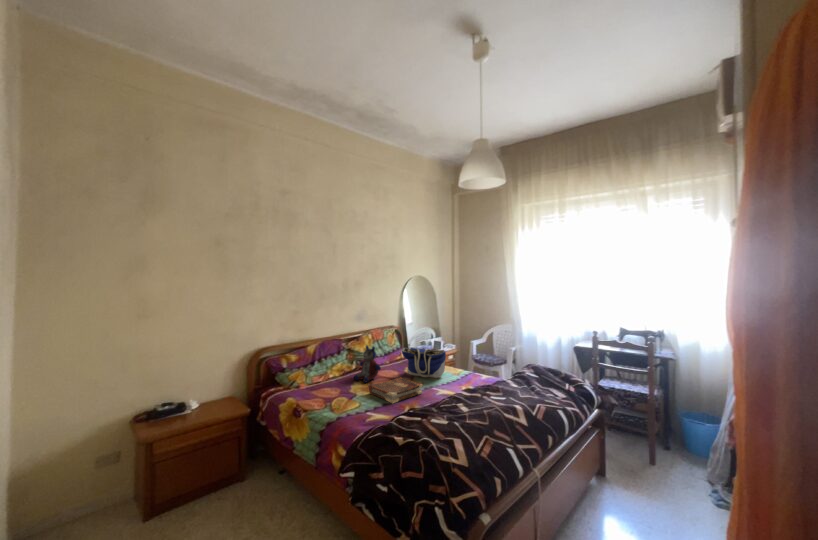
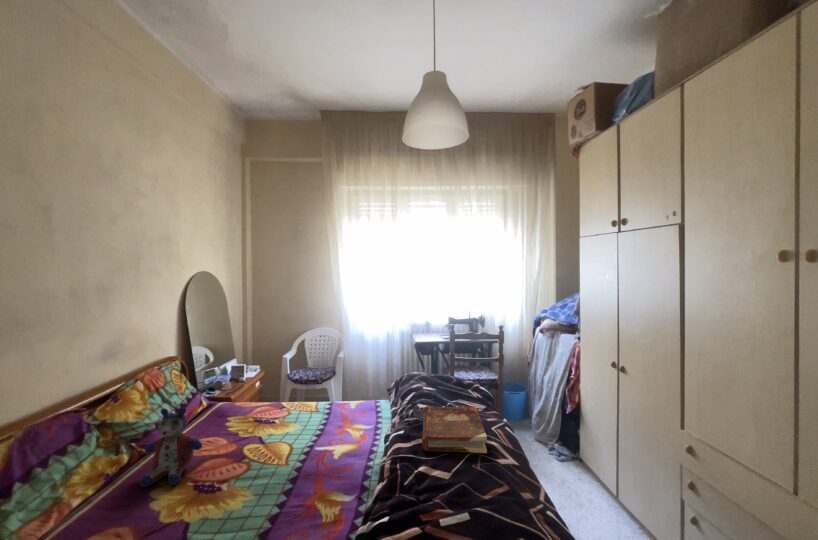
tote bag: present [402,348,446,378] -> none [230,381,310,435]
book: present [369,377,423,403] -> present [422,406,487,453]

